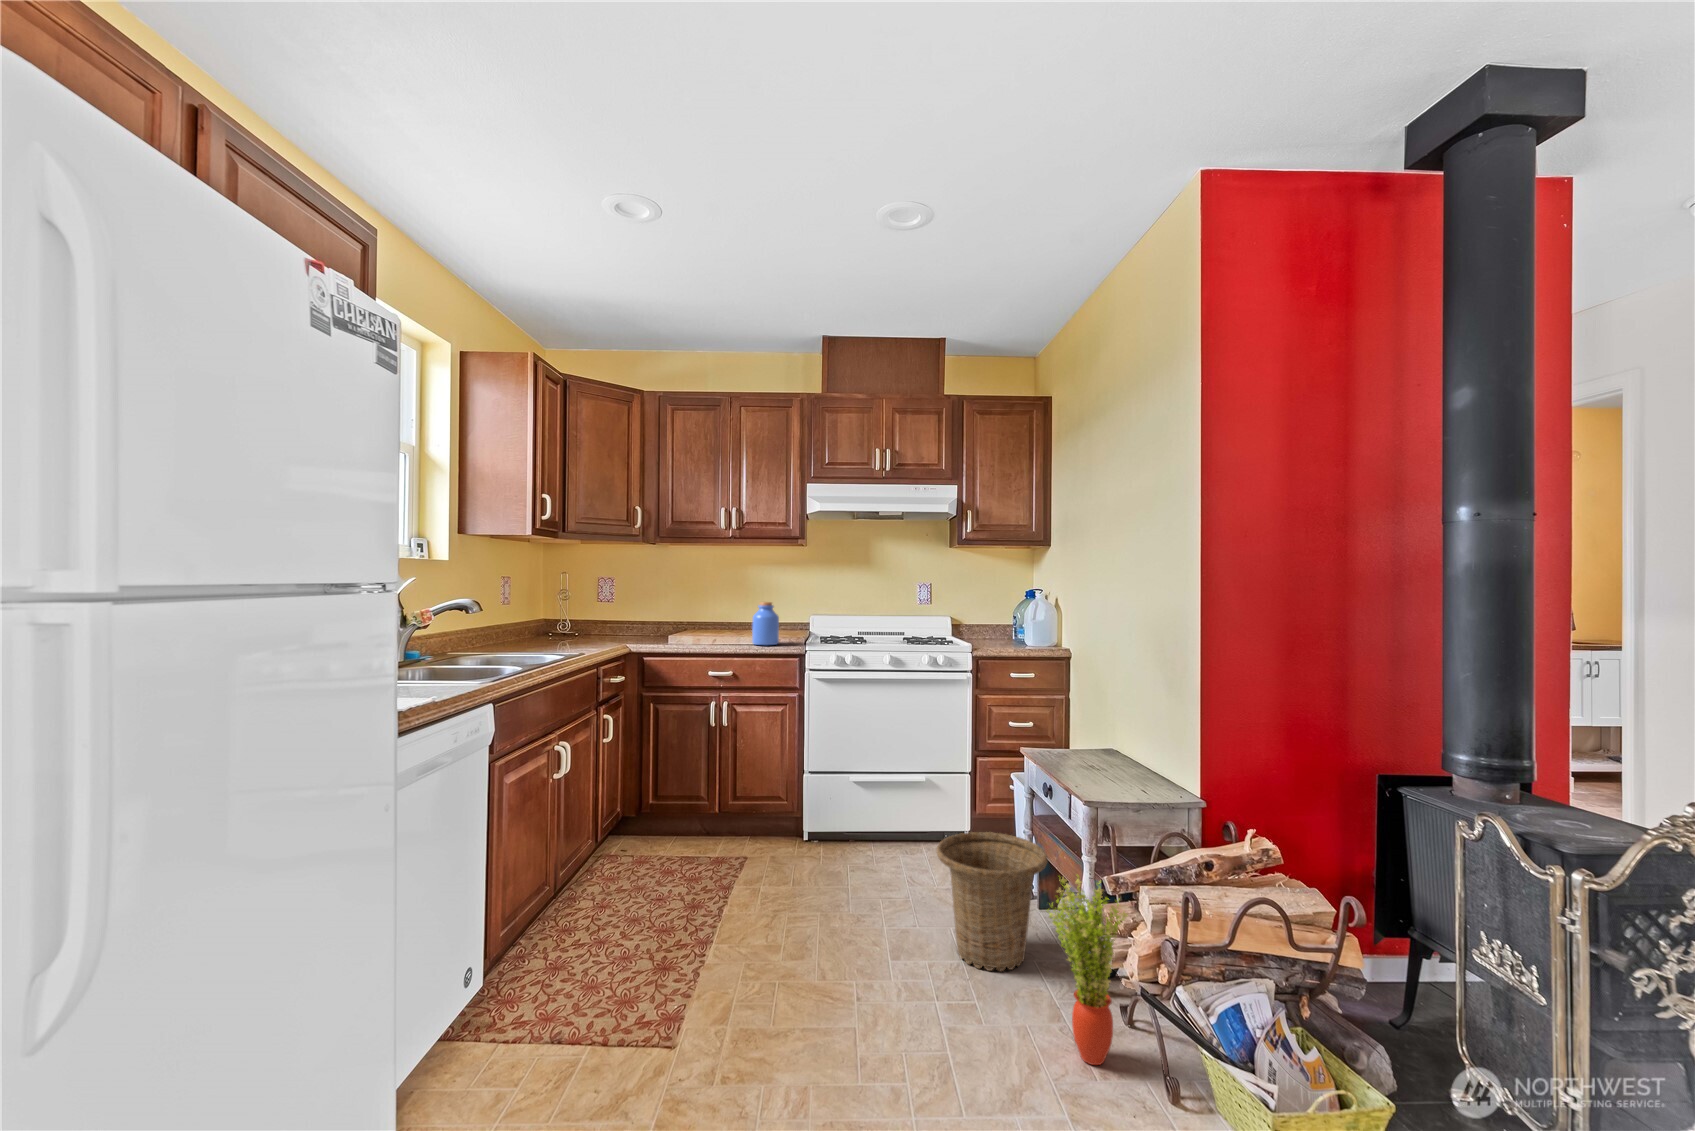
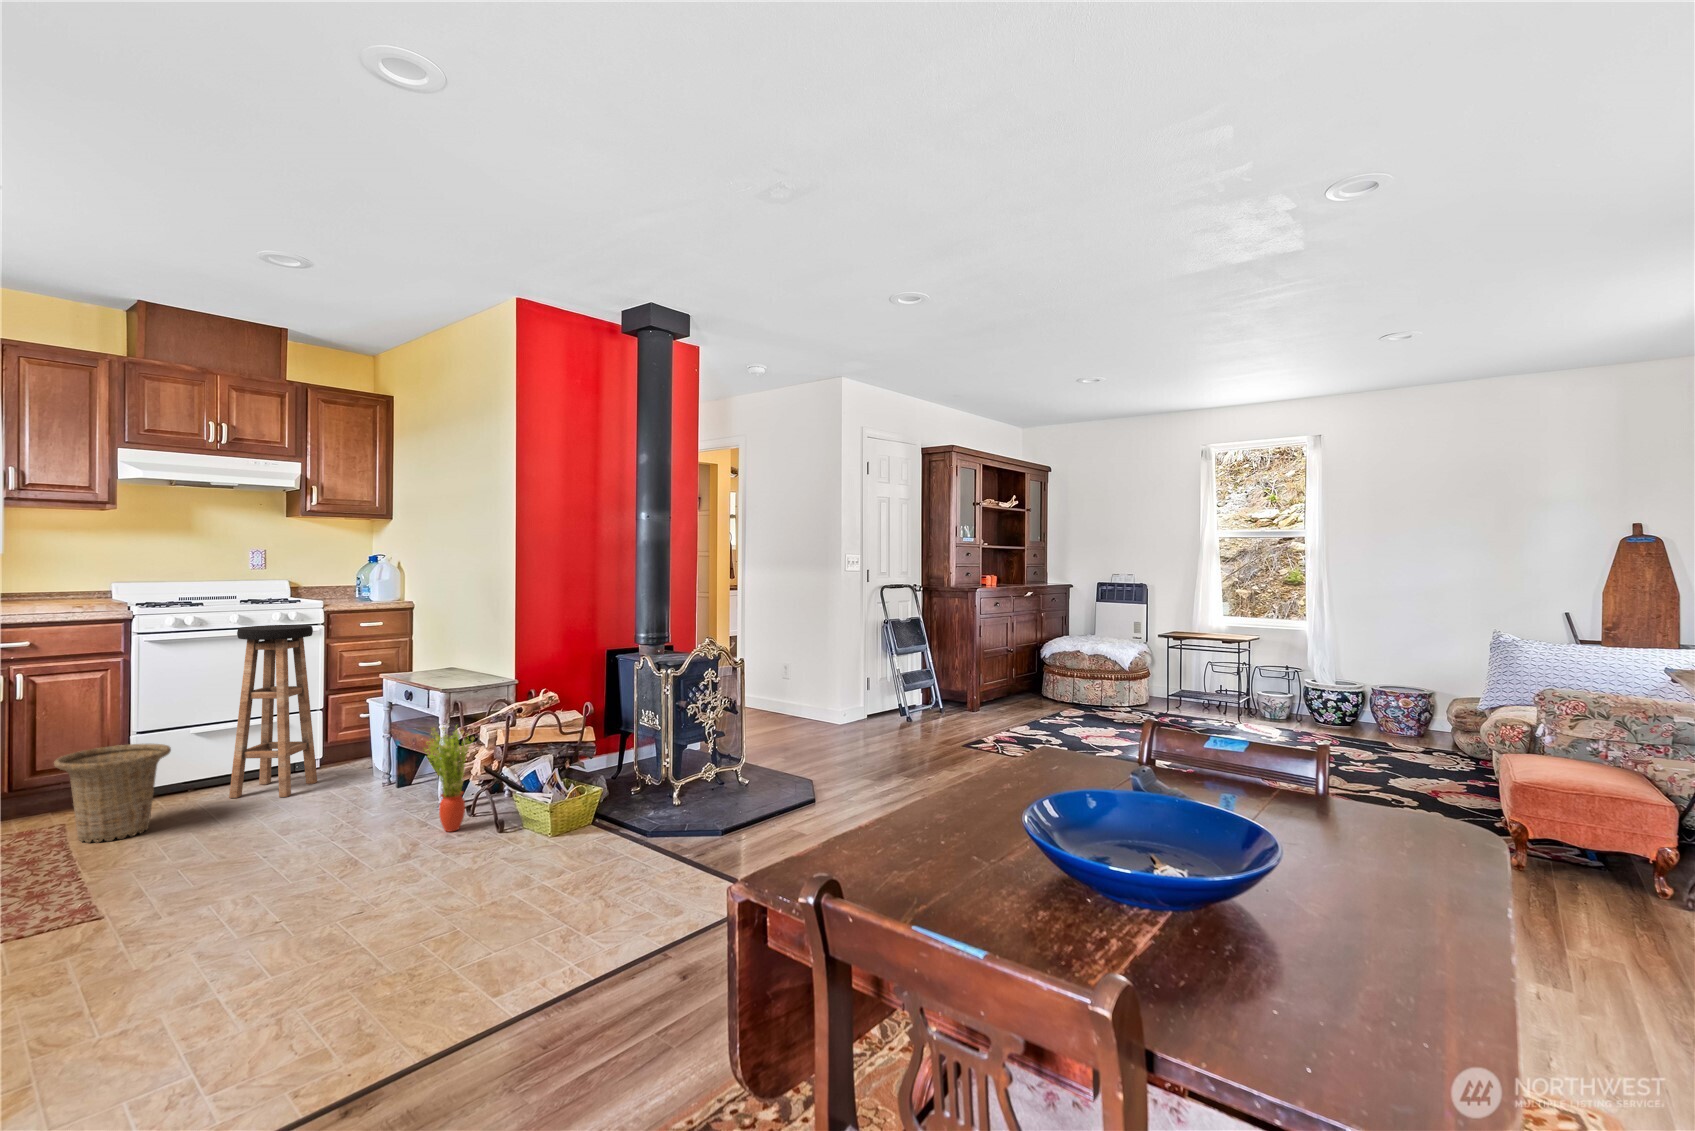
jar: present [752,602,779,645] -> none [56,568,95,612]
bar stool: none [869,671,956,886] -> present [229,625,317,798]
basket: present [937,832,1048,971] -> present [54,744,171,843]

